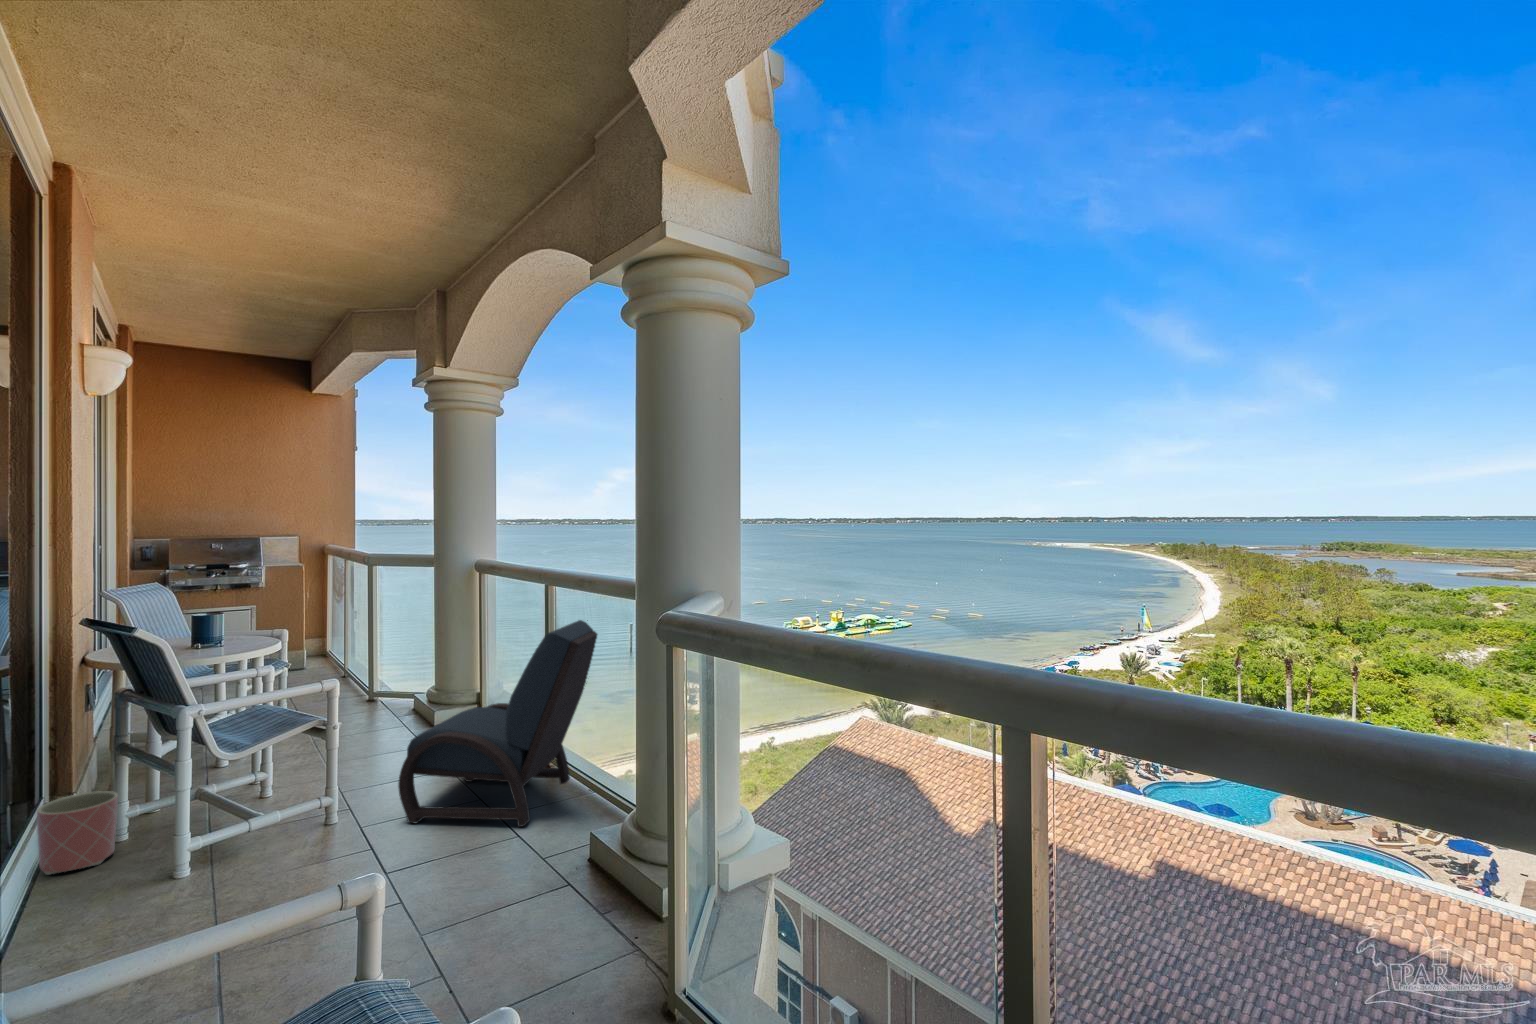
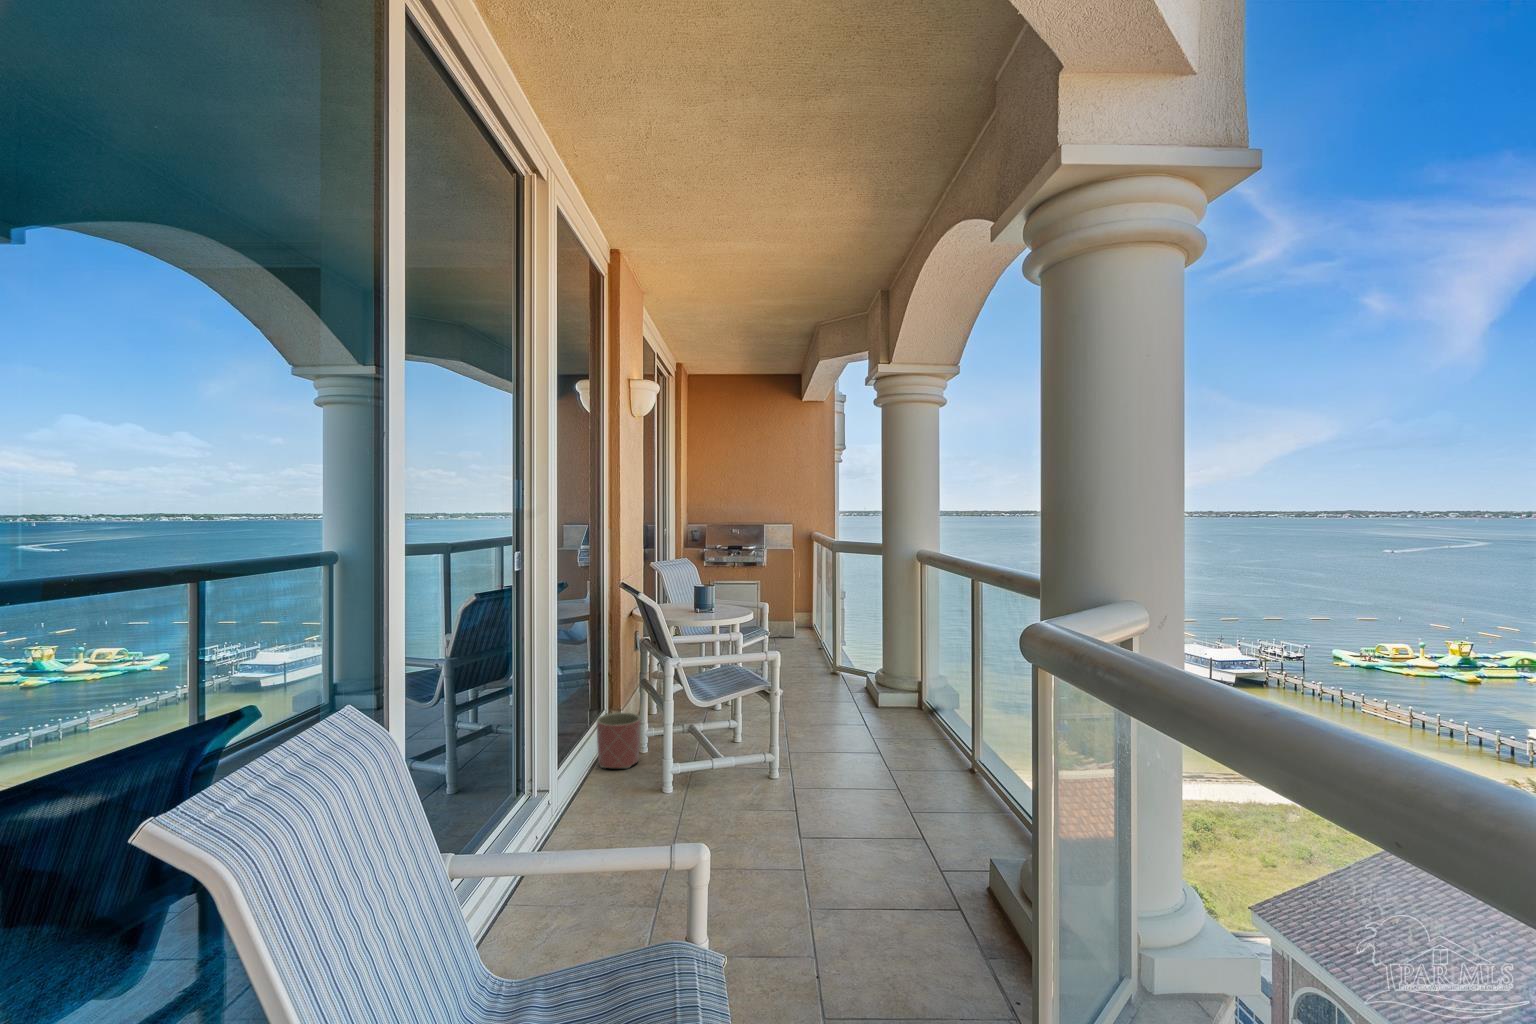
lounge chair: present [398,620,598,827] -> none [824,621,1031,830]

